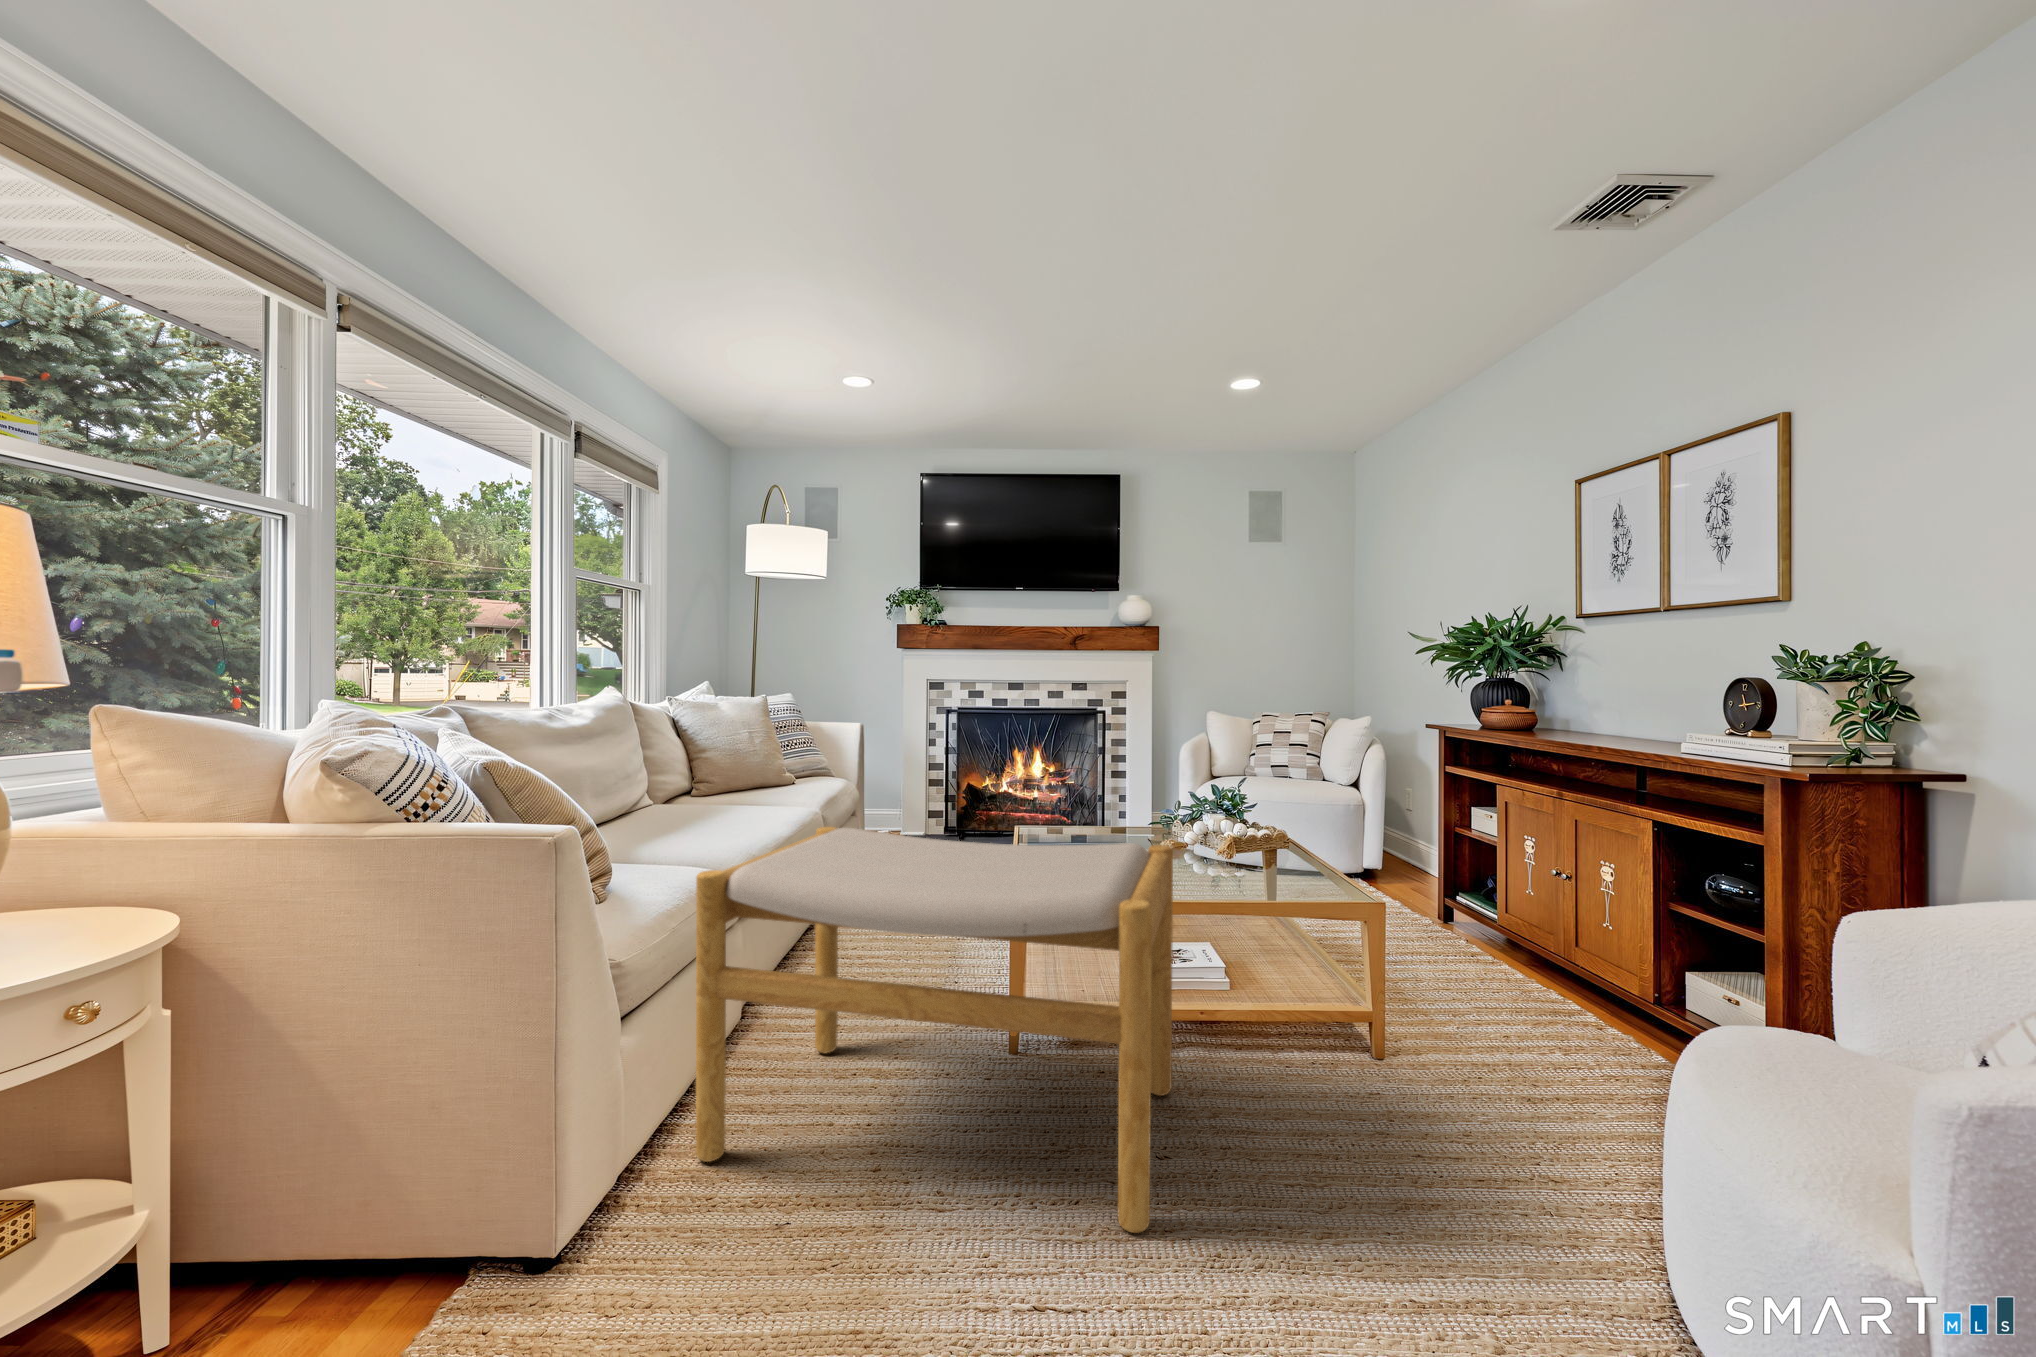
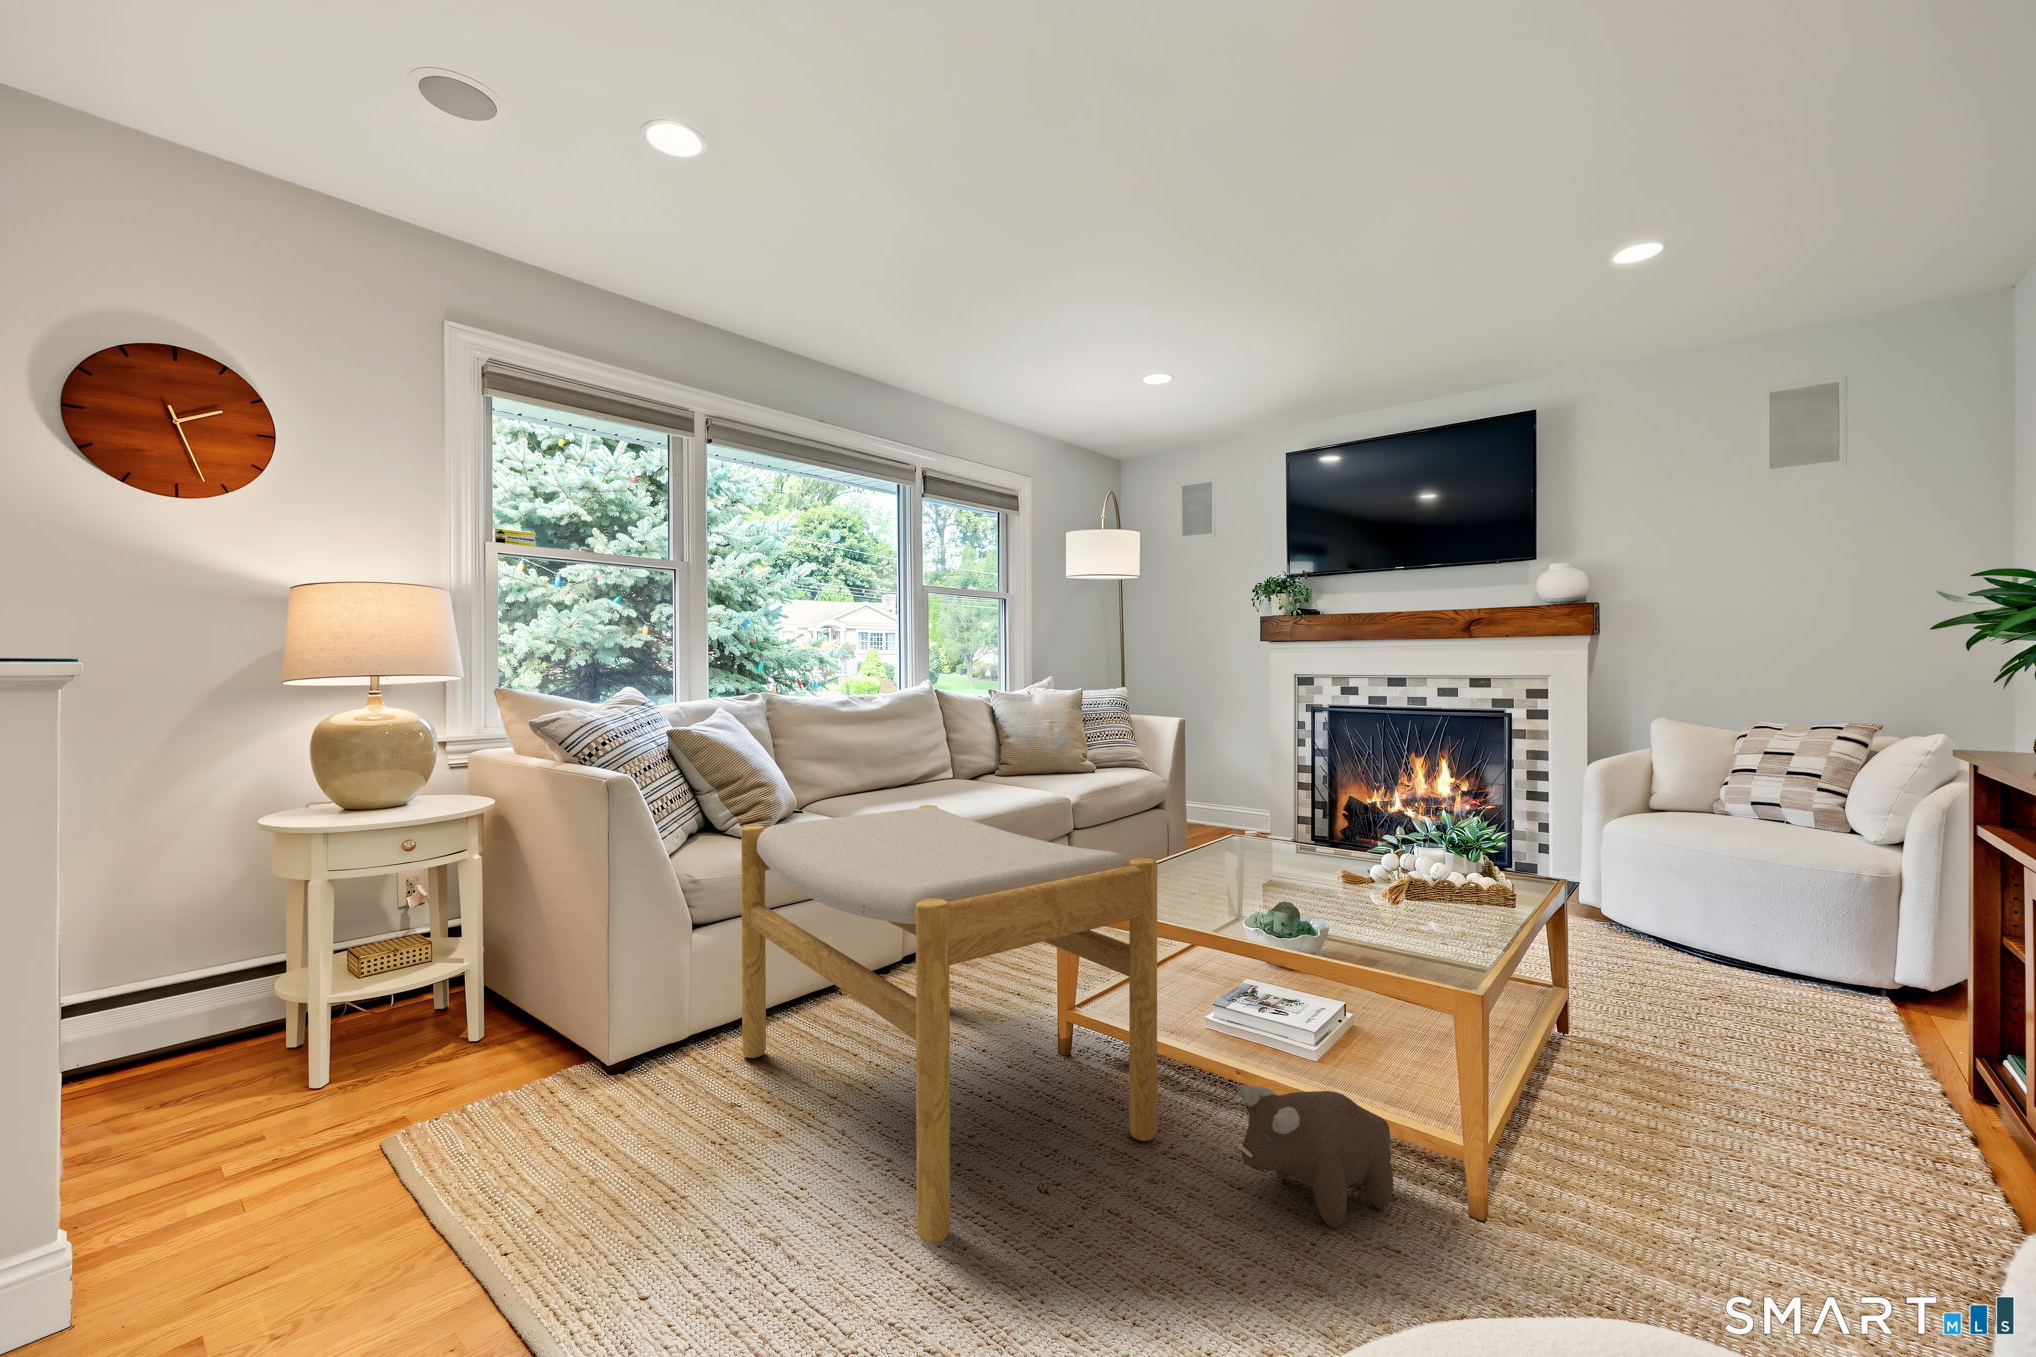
plush toy: none [1261,1005,1352,1103] -> present [1237,1084,1393,1228]

